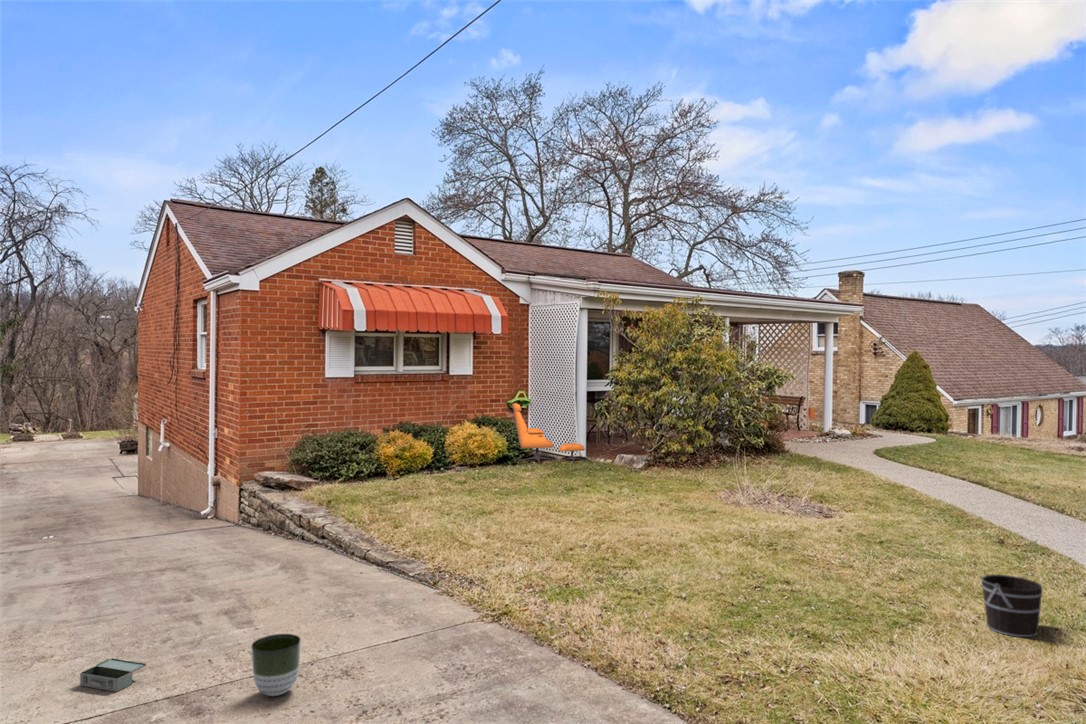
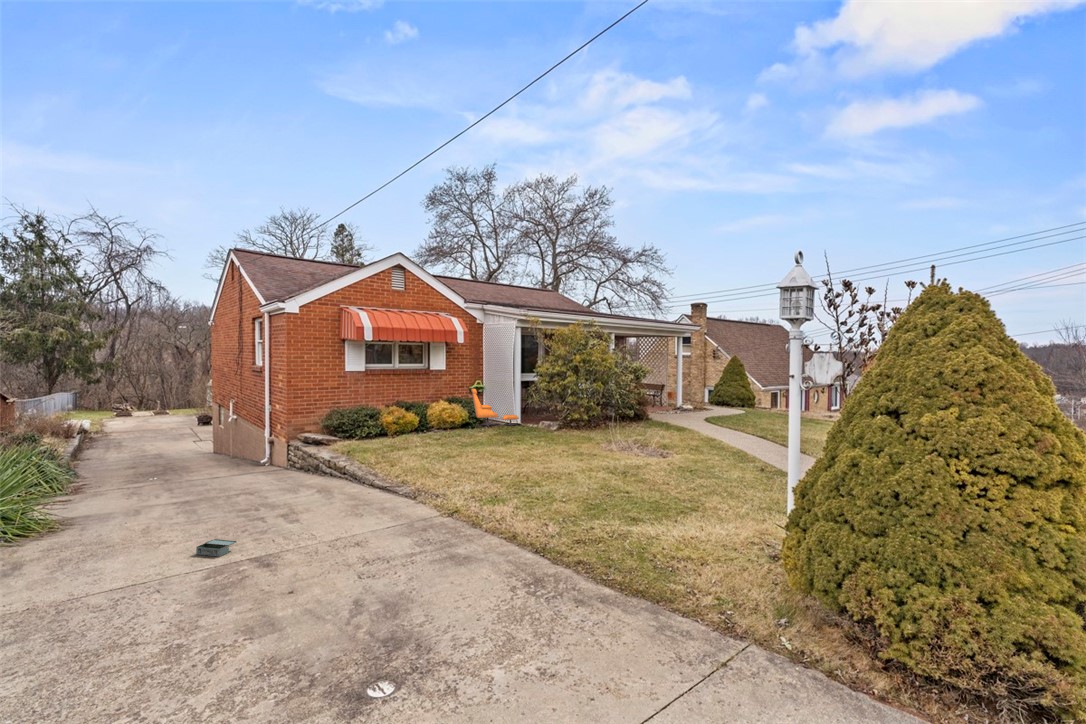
bucket: present [982,575,1042,637] -> none [728,483,759,516]
planter: present [251,634,301,696] -> none [303,521,332,556]

